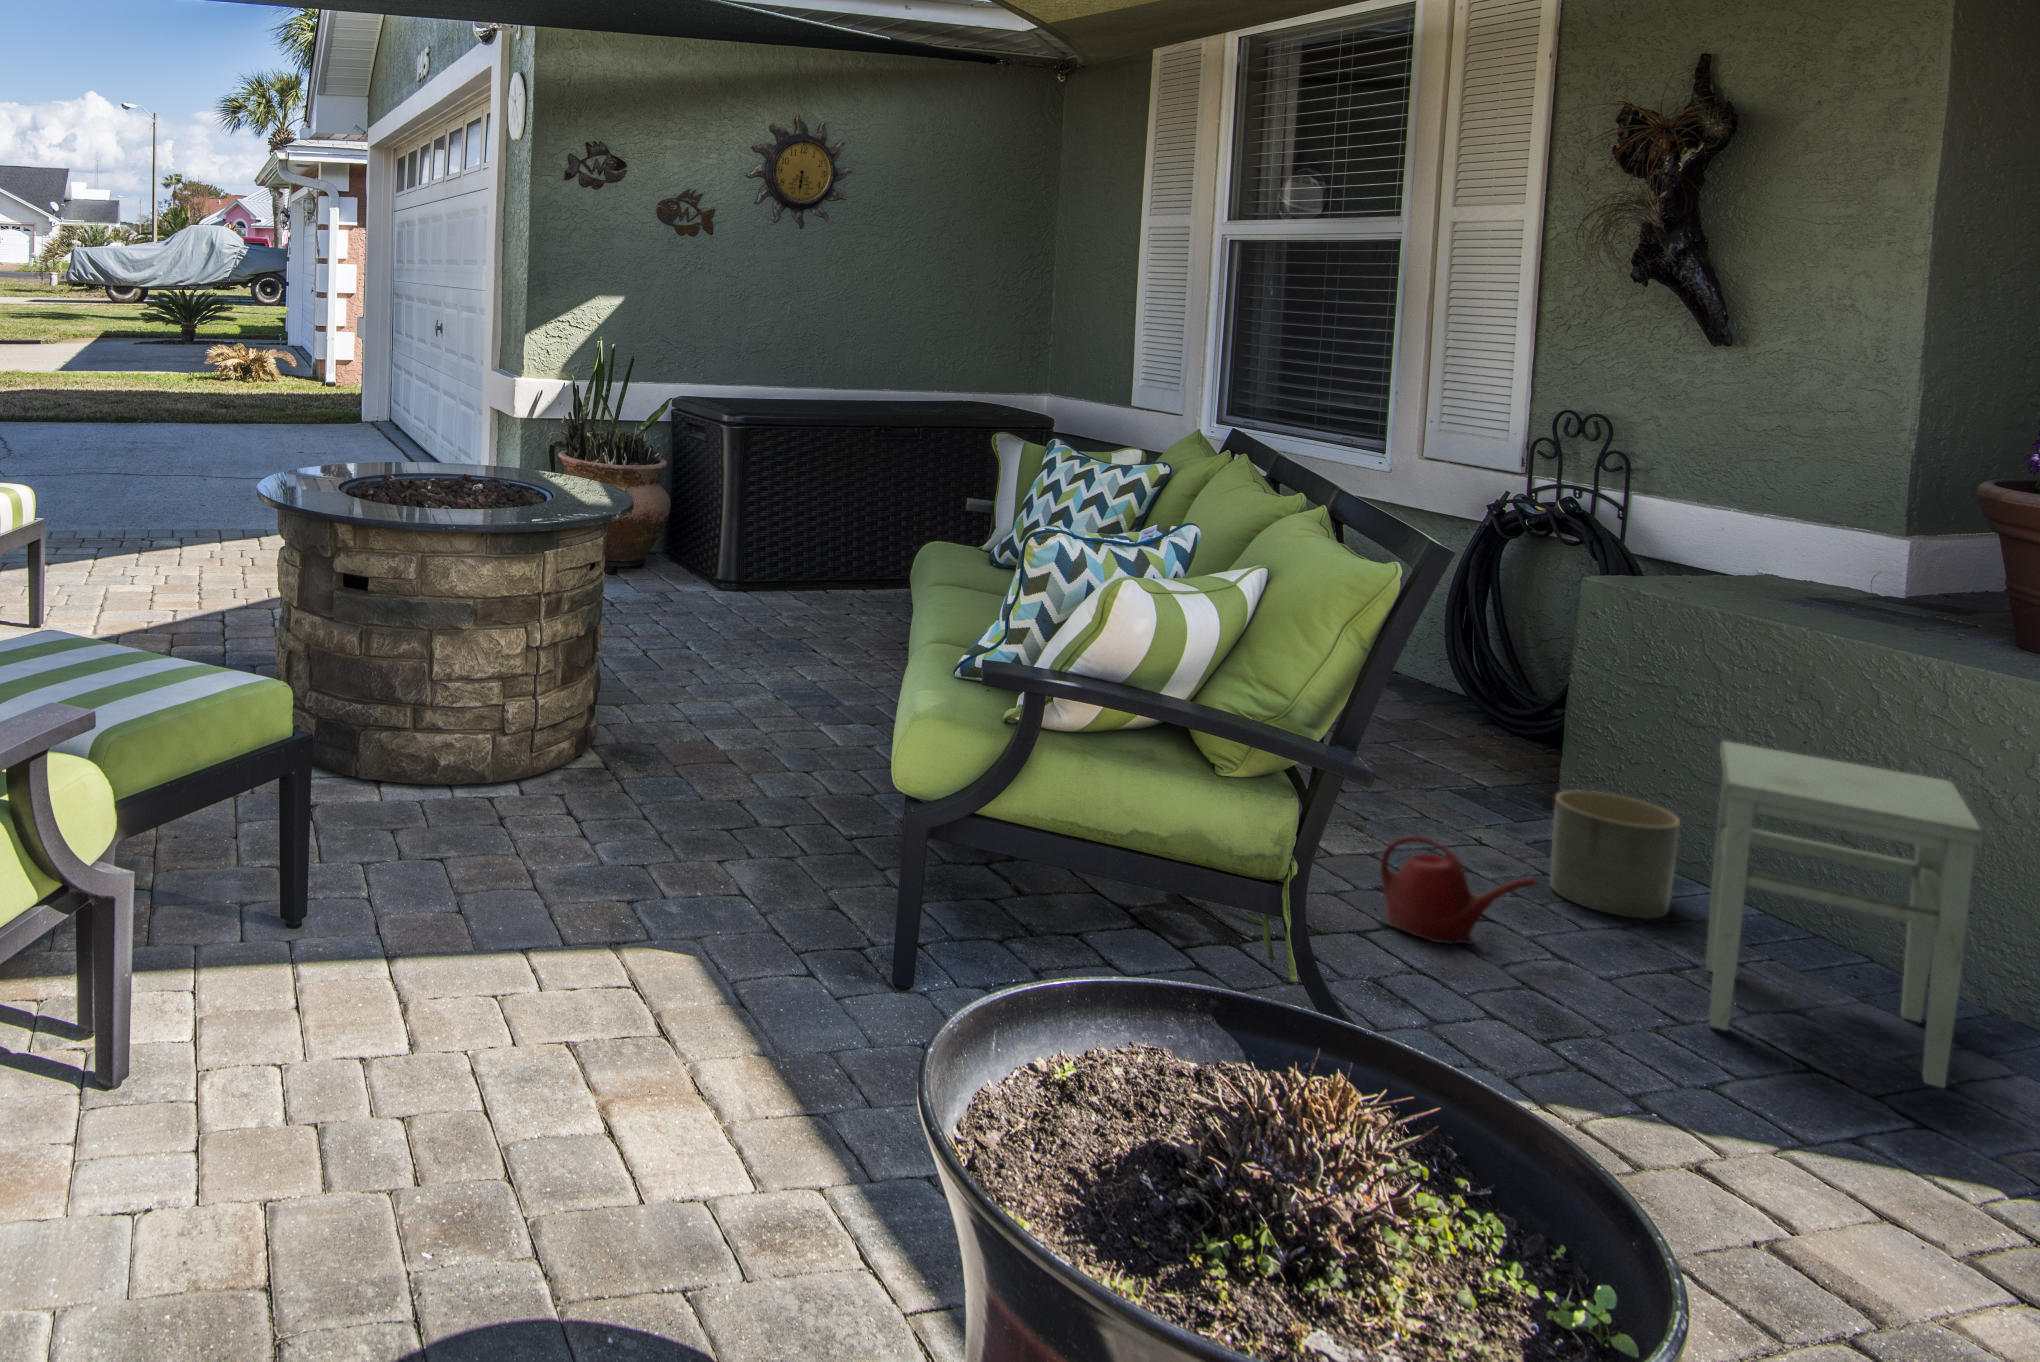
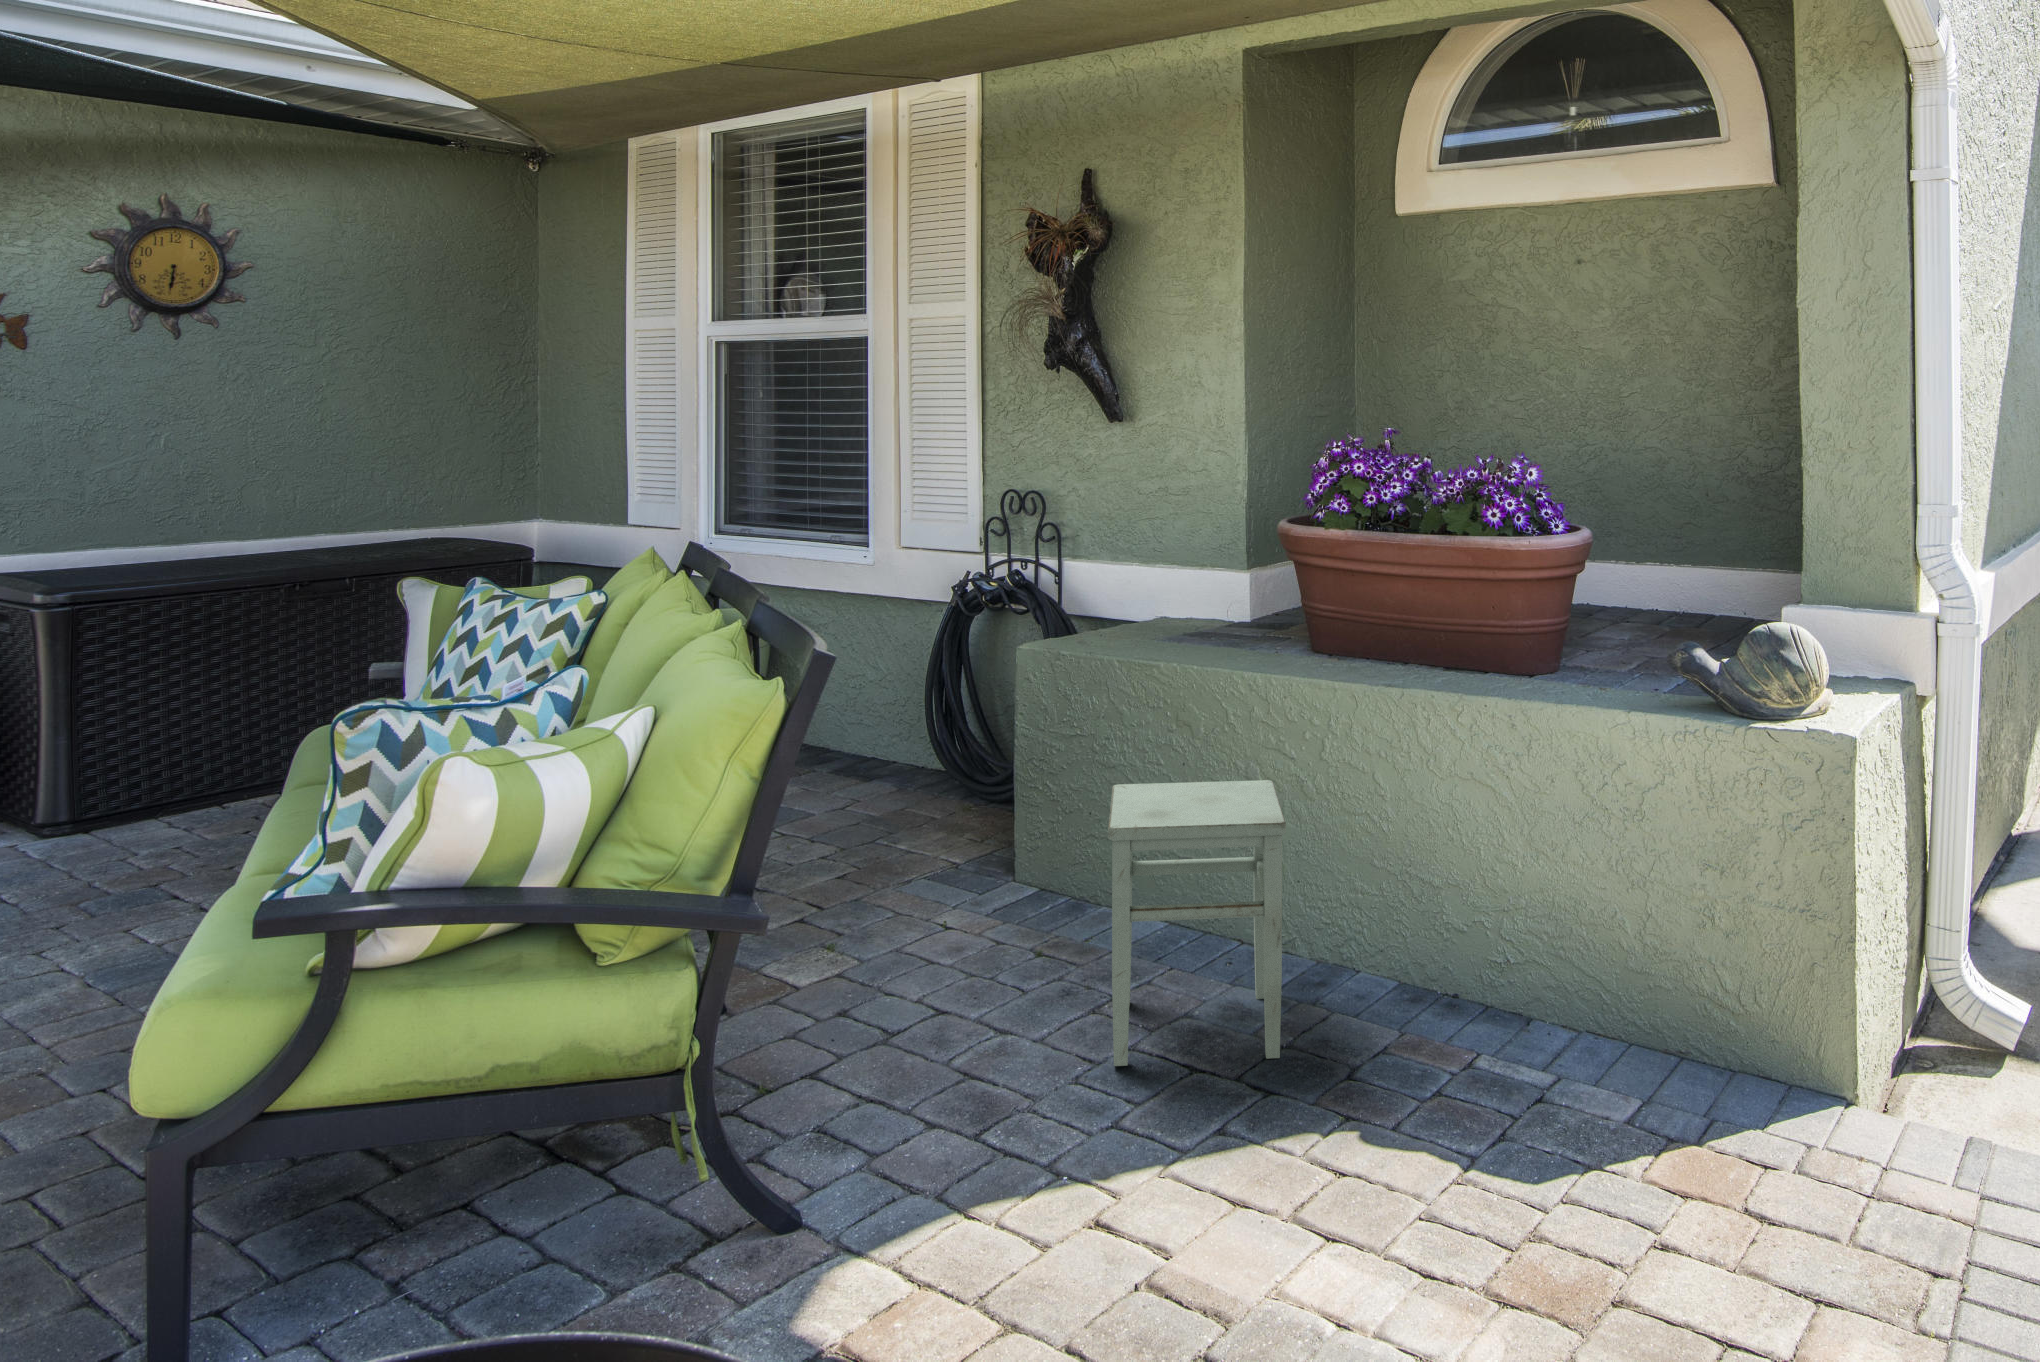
planter: present [1550,791,1680,919] -> none [997,853,1096,973]
watering can: present [1381,836,1538,944] -> none [830,952,973,1063]

